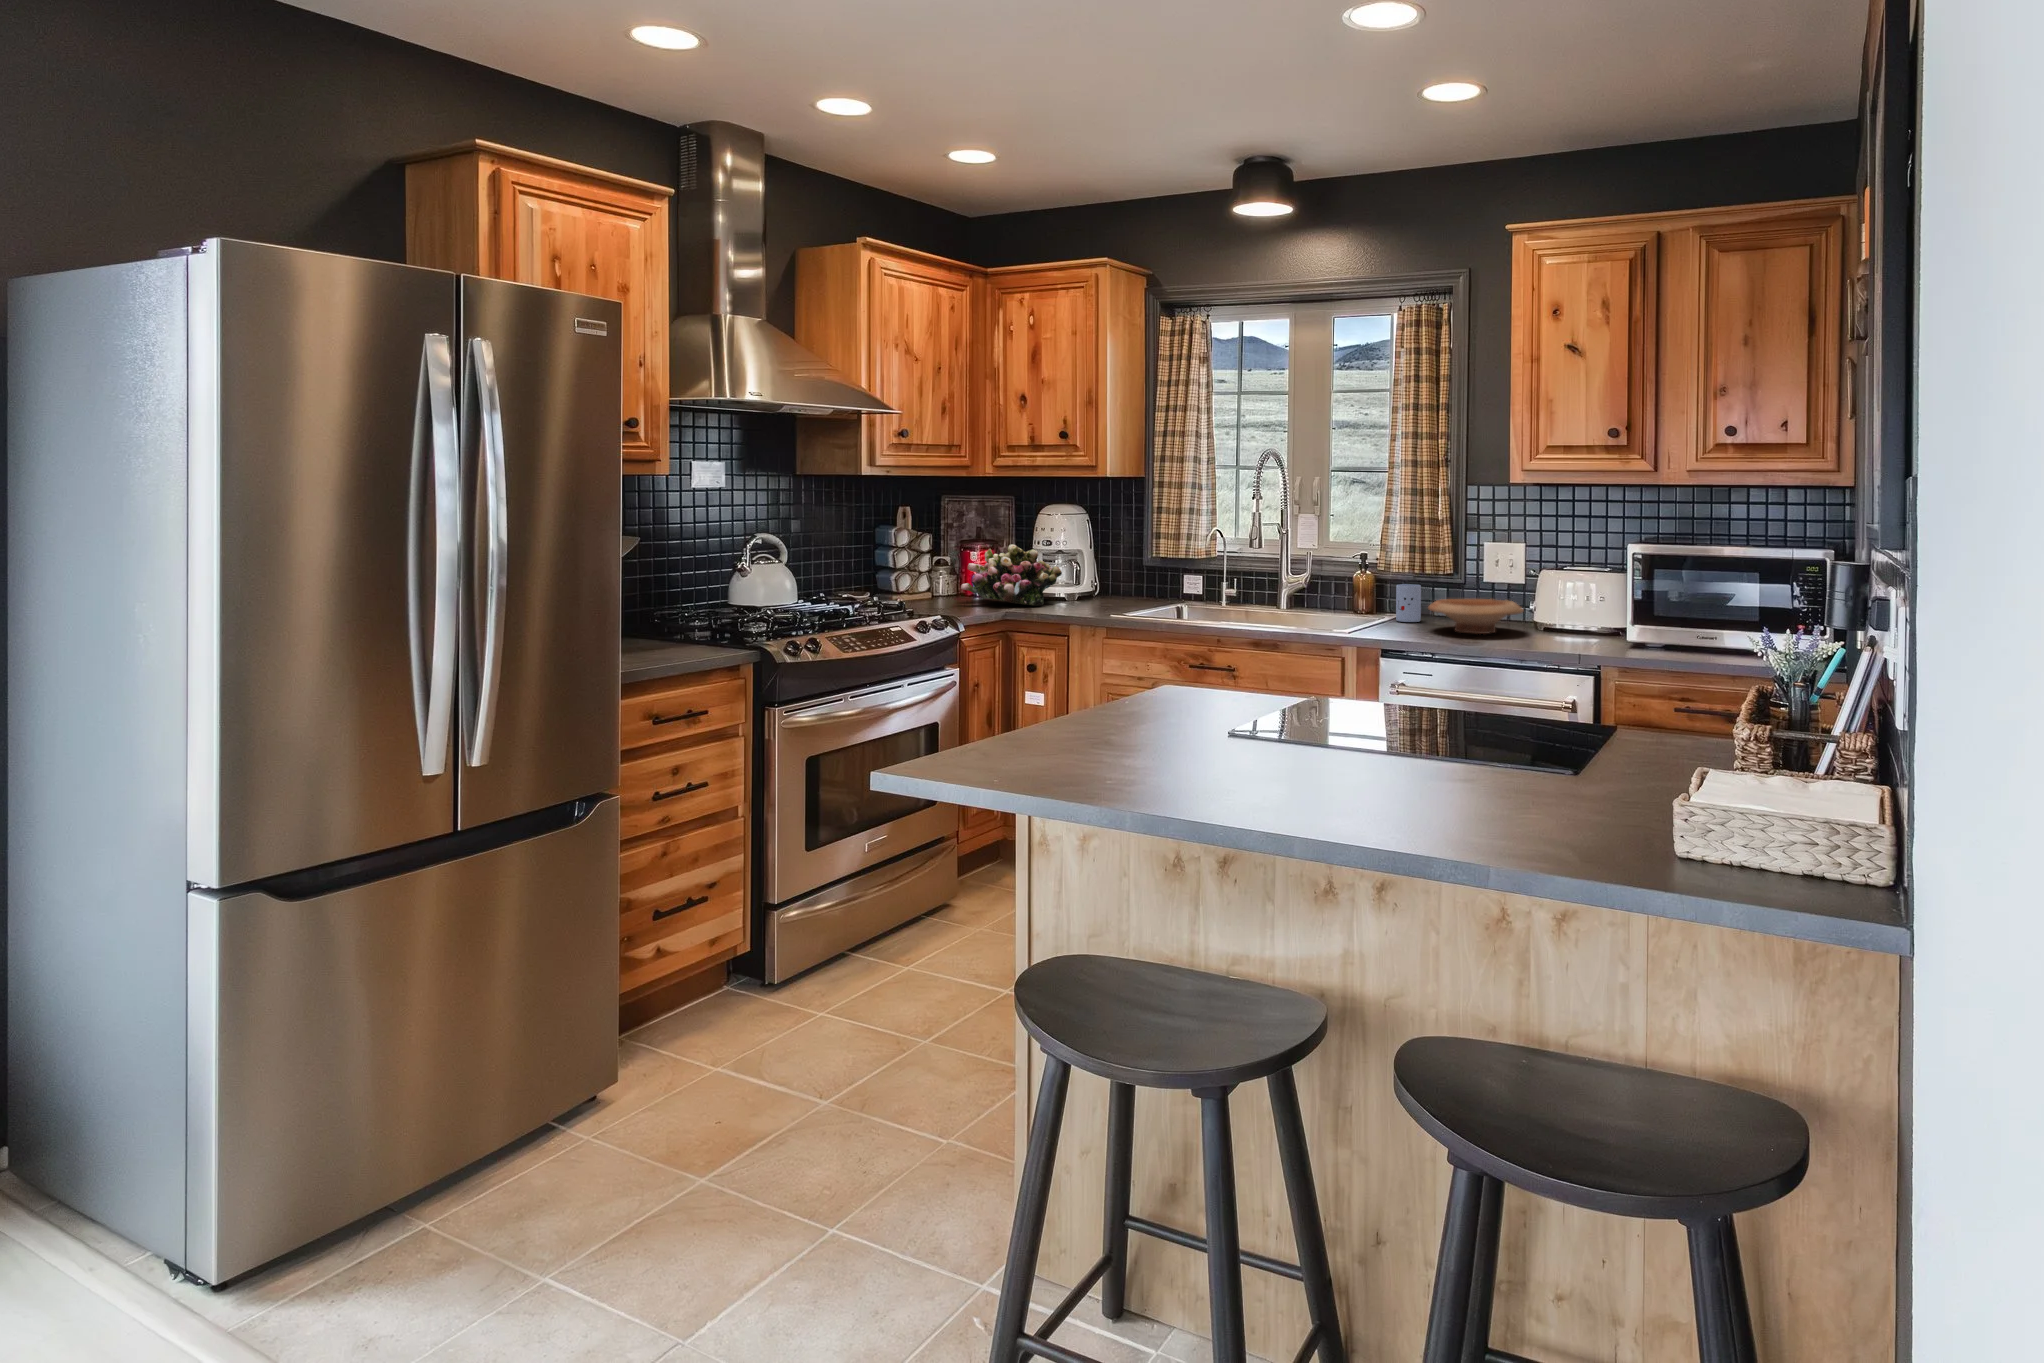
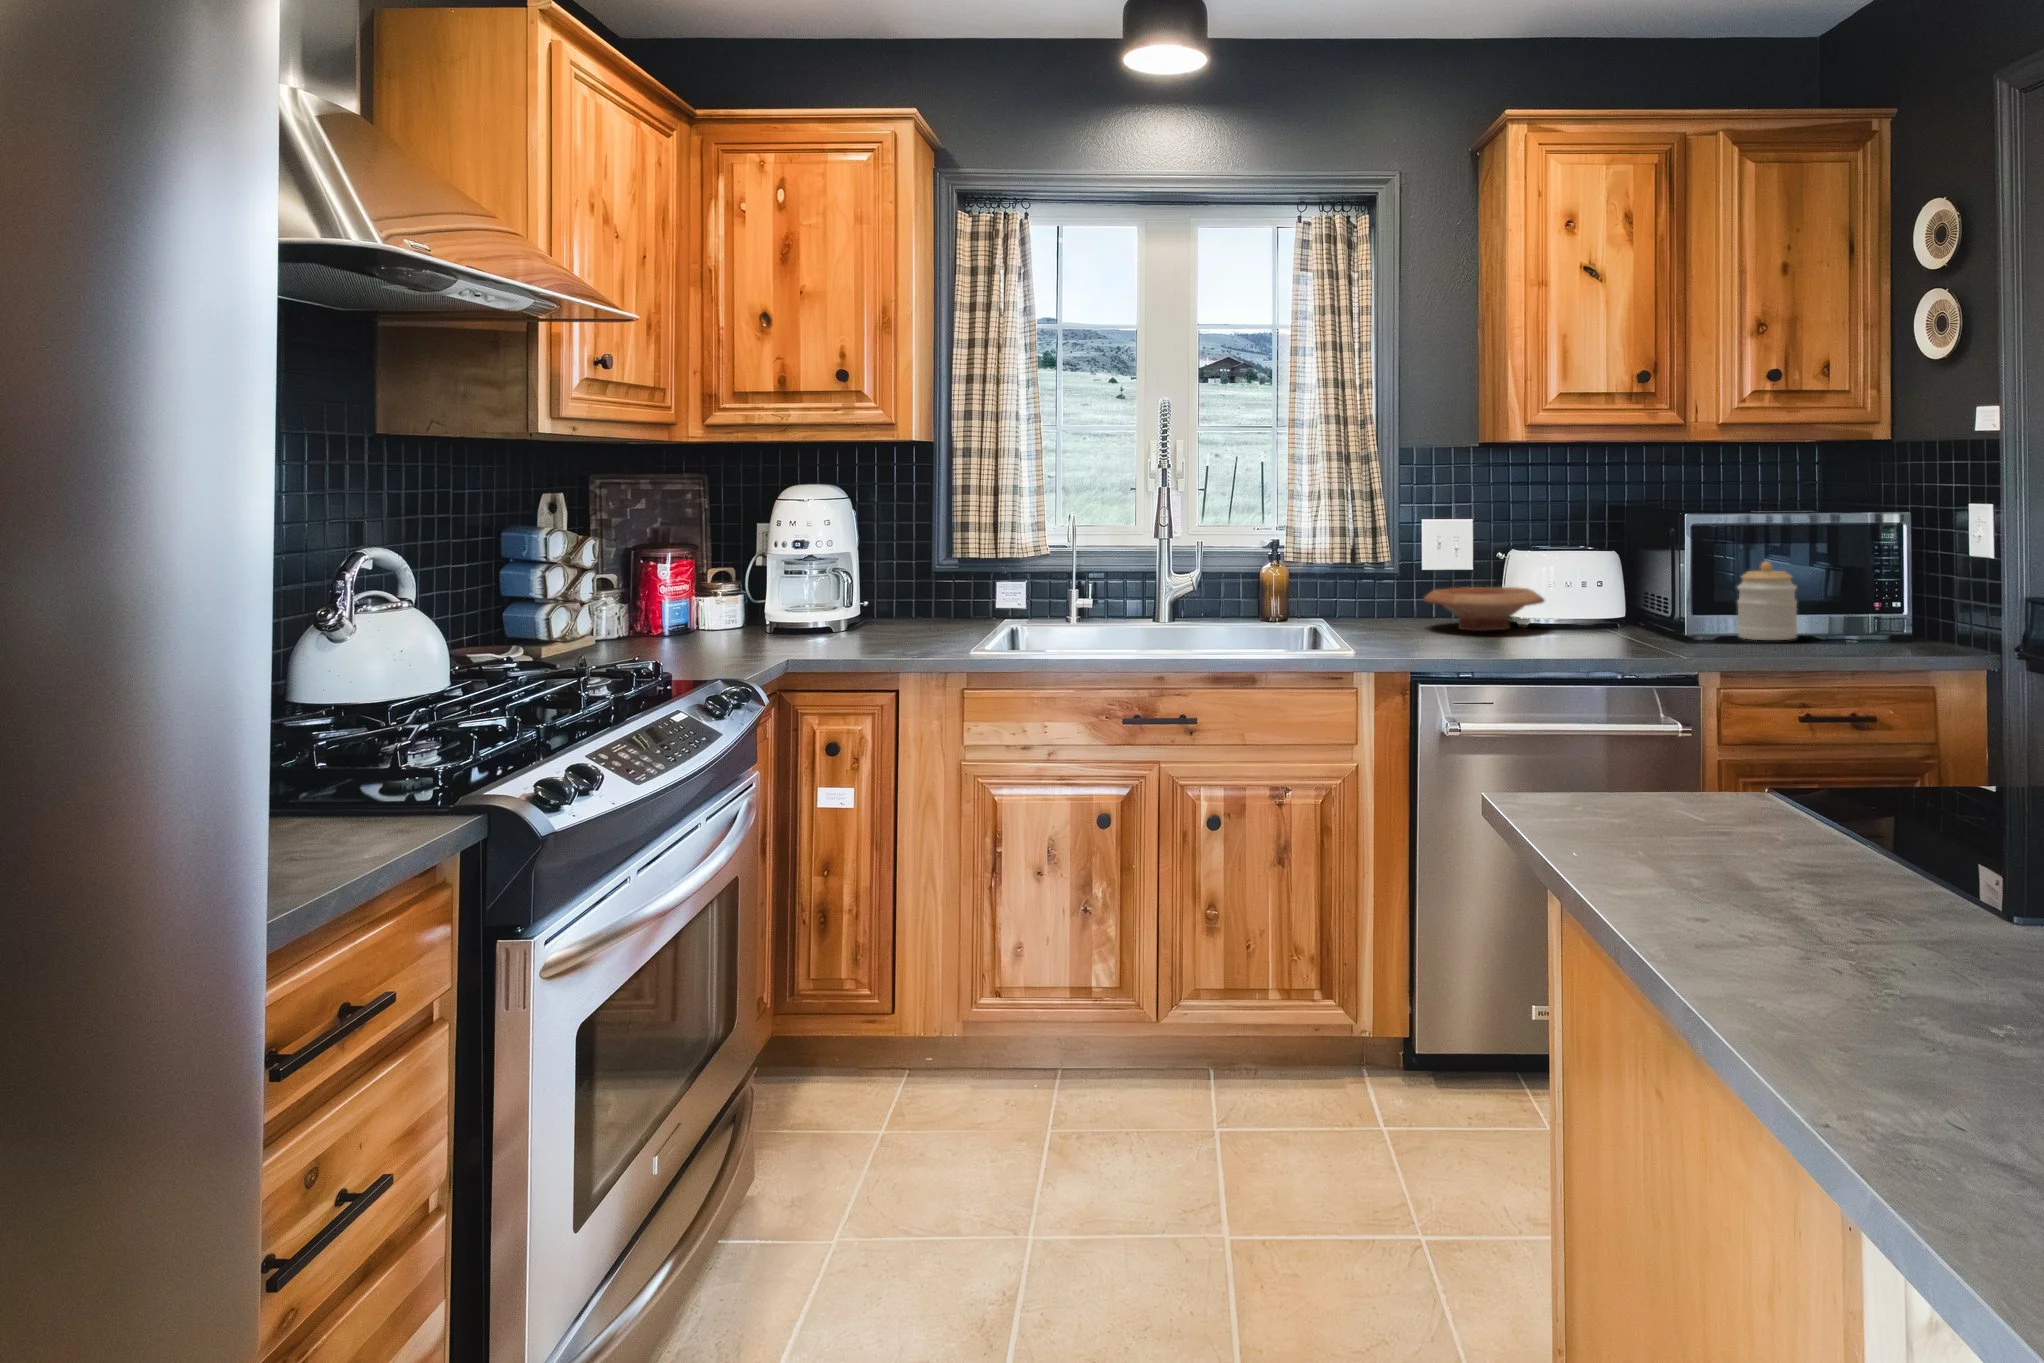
flower arrangement: present [961,544,1062,605] -> none [690,548,853,641]
mug: present [1396,584,1421,622] -> none [1343,575,1385,624]
jar: none [1646,594,1697,660] -> present [1737,562,1798,640]

